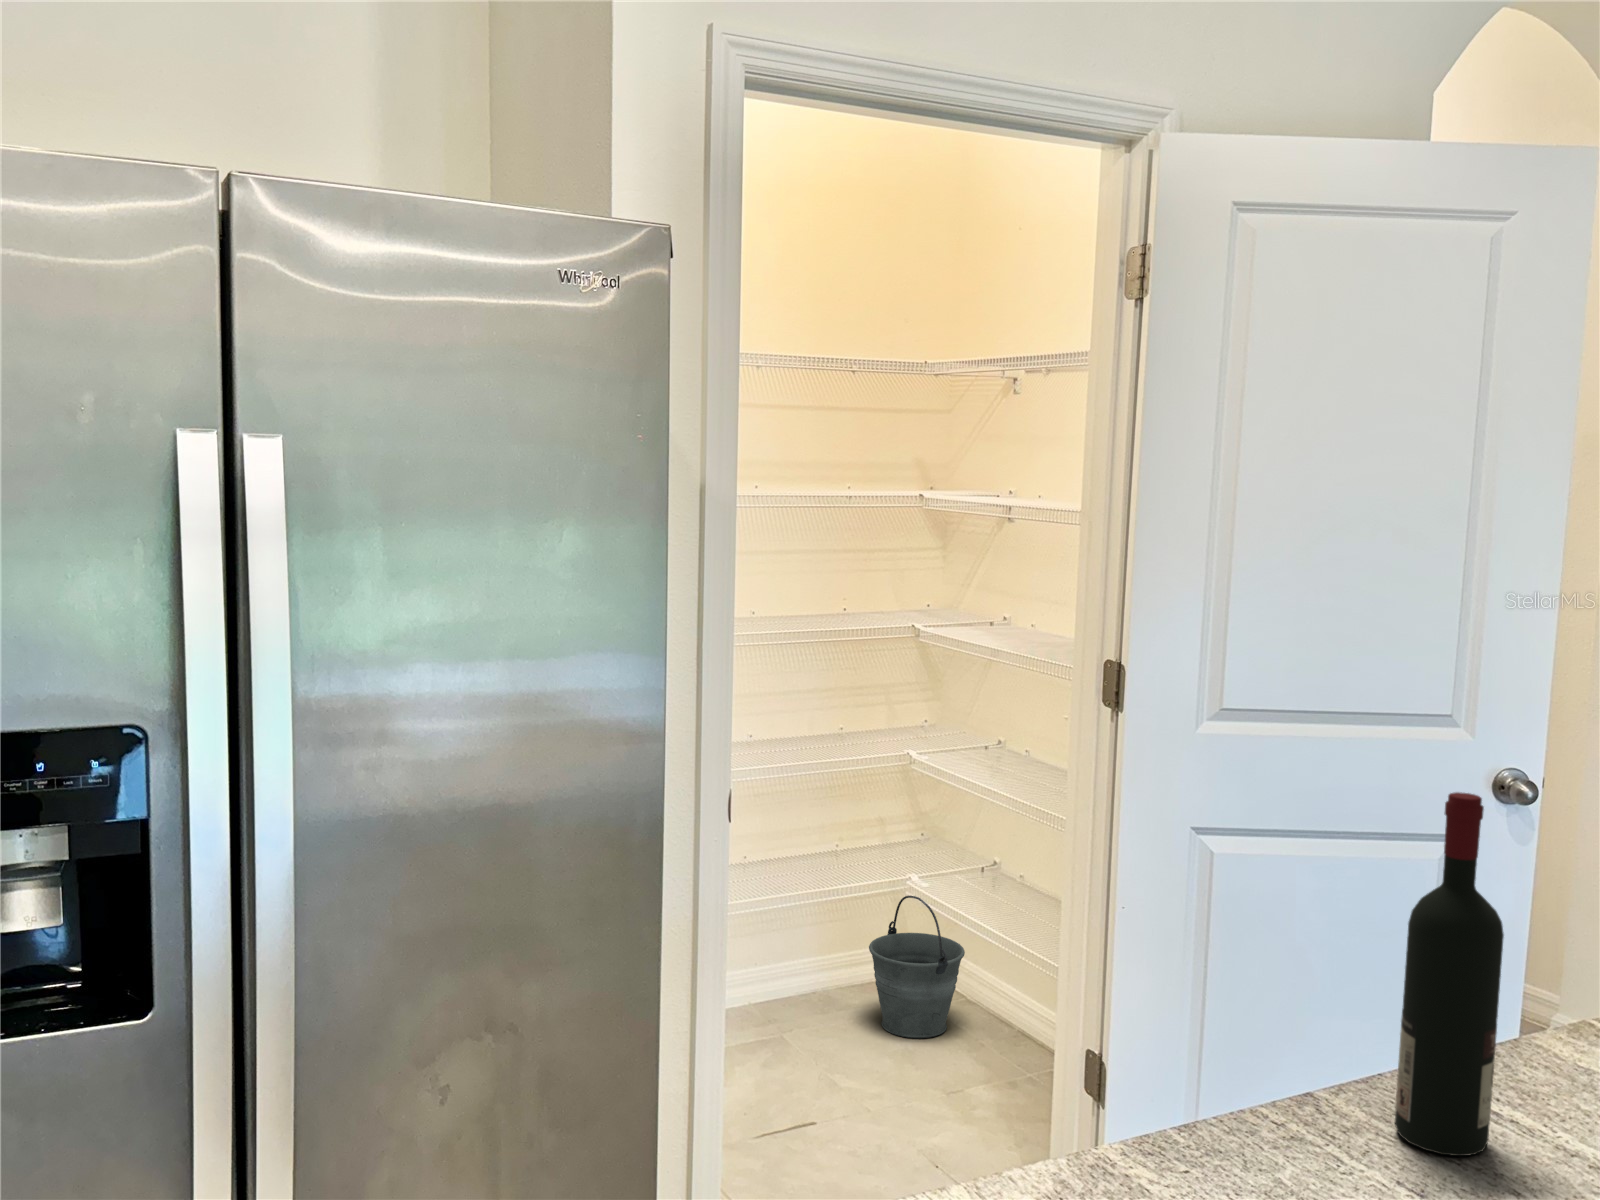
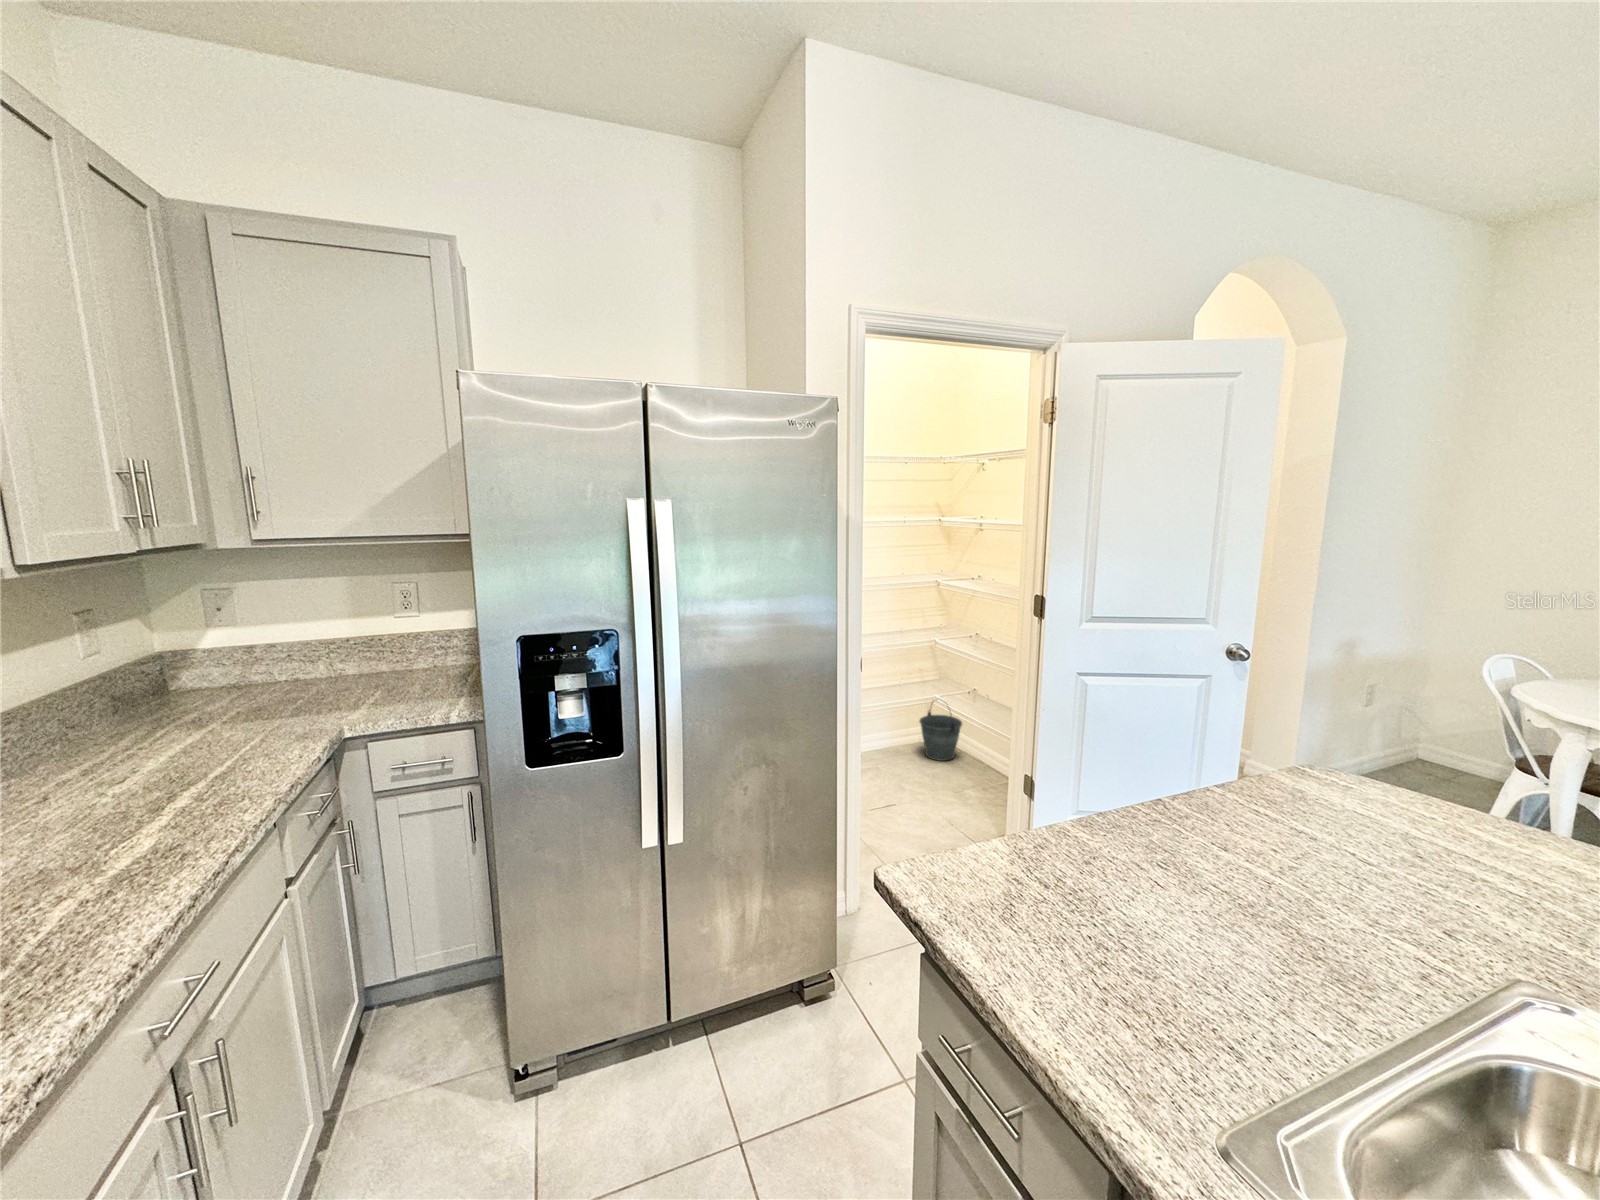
wine bottle: present [1395,792,1504,1156] -> none [1206,655,1267,832]

